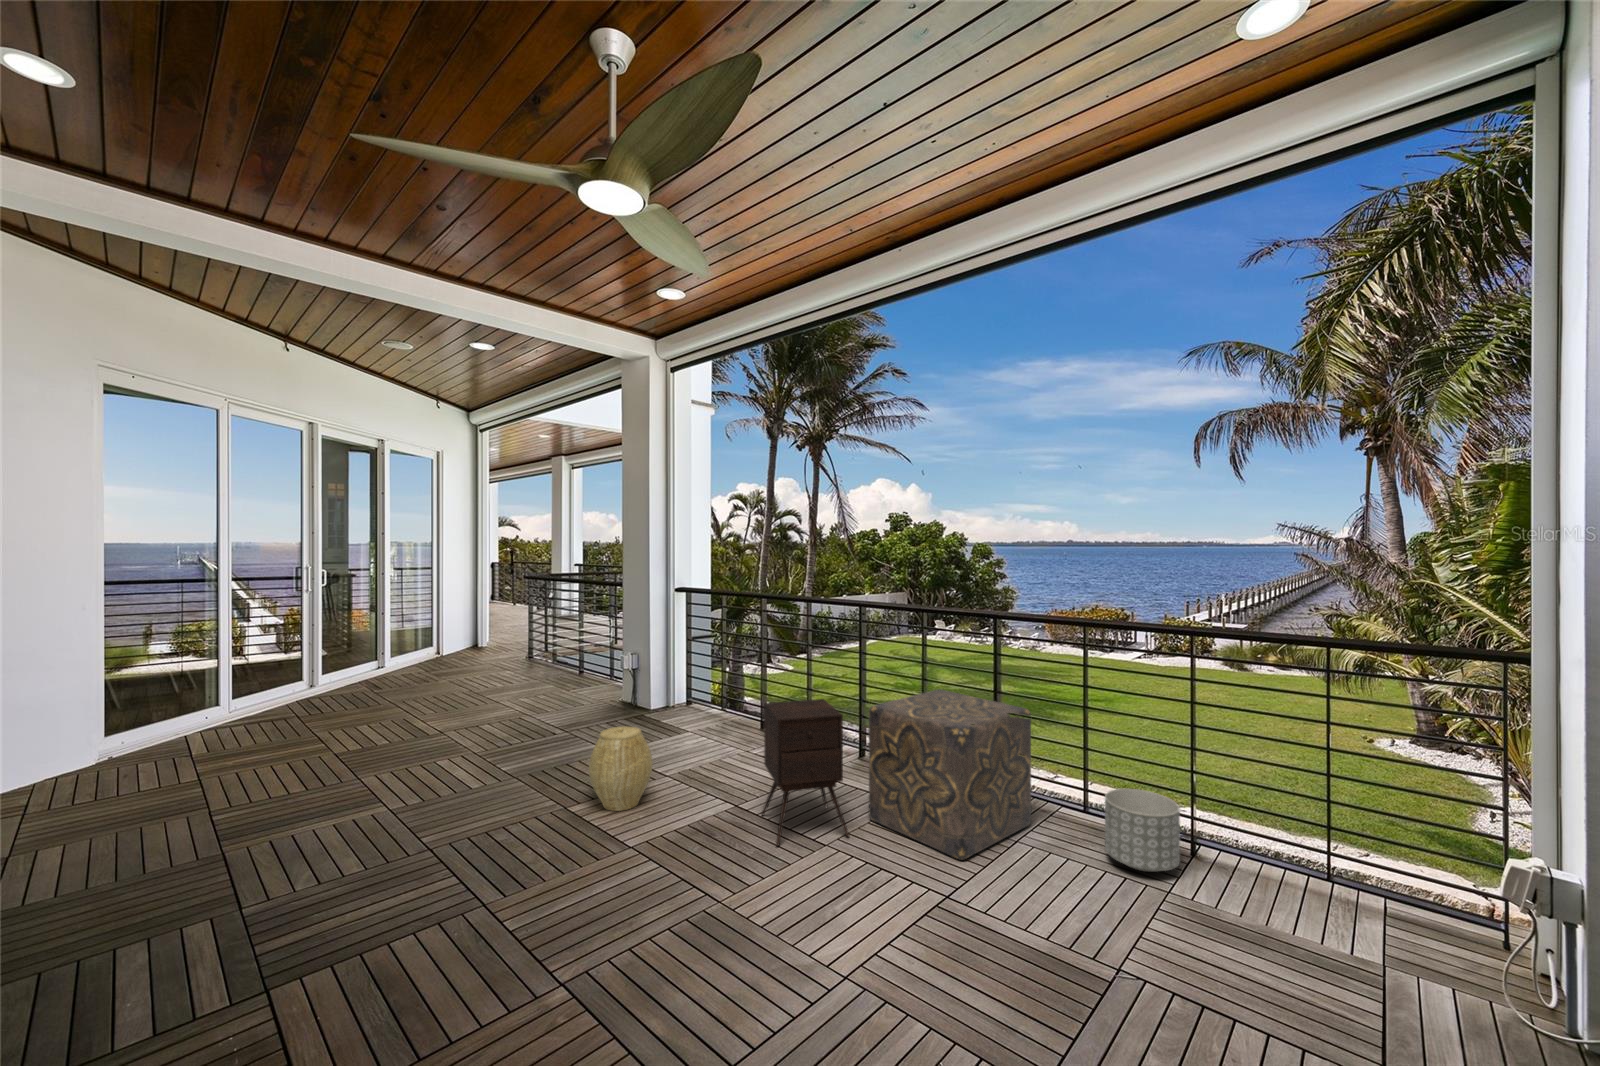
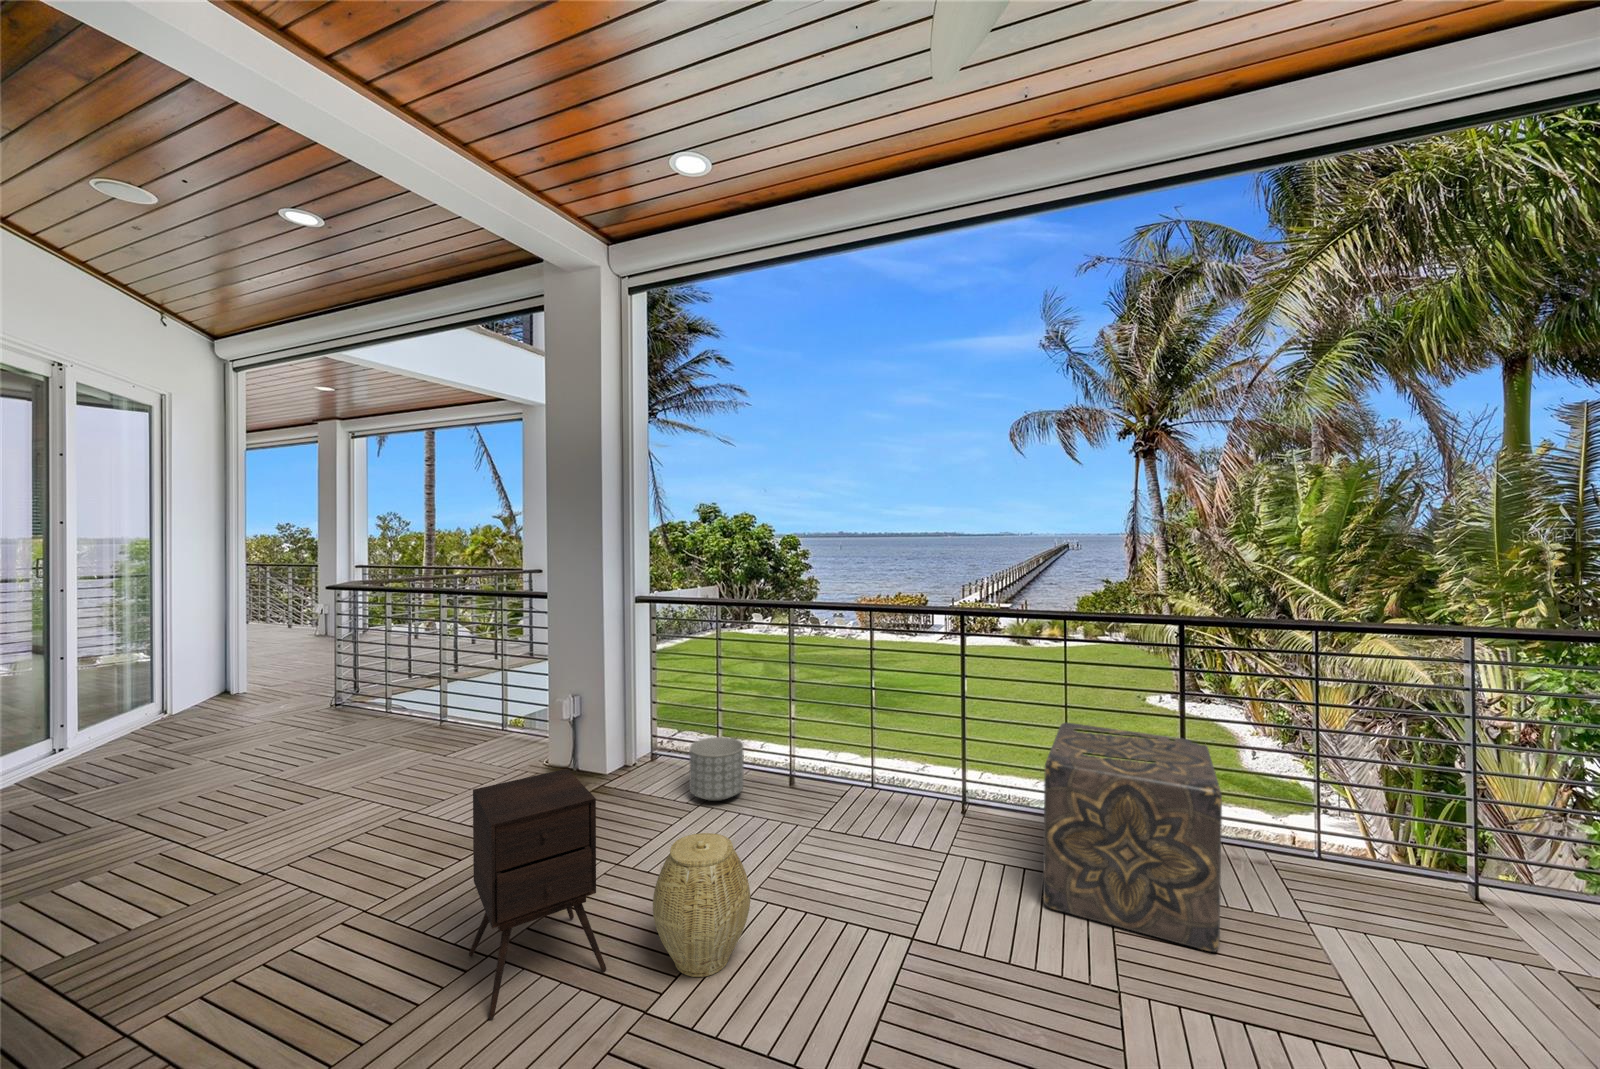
side table: present [762,699,849,846] -> present [469,769,606,1019]
planter: present [1105,789,1180,872] -> present [690,737,743,801]

